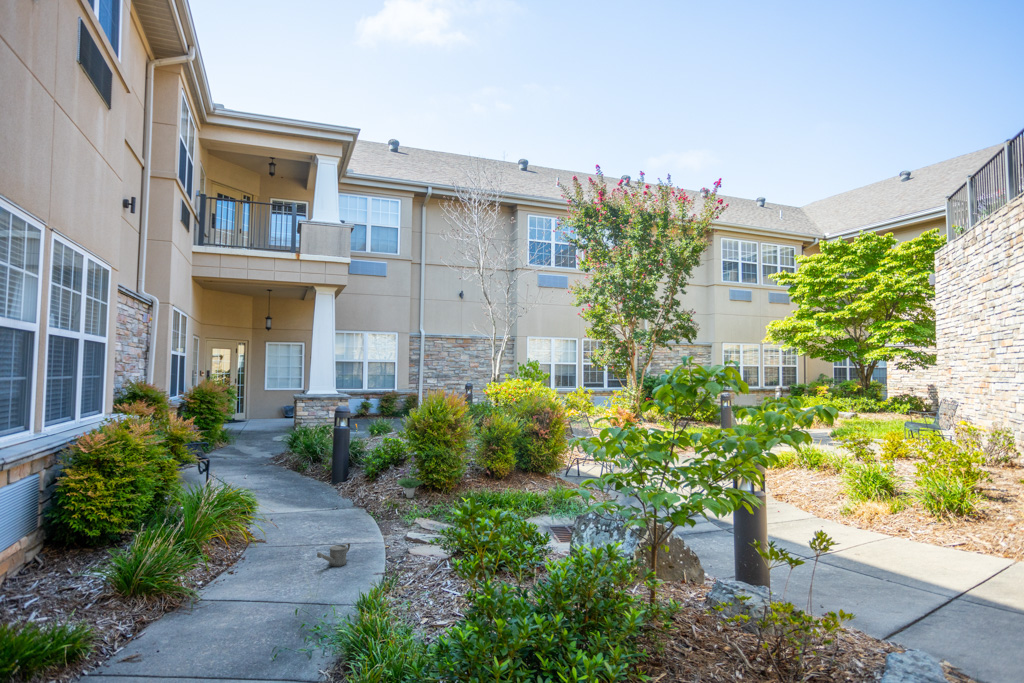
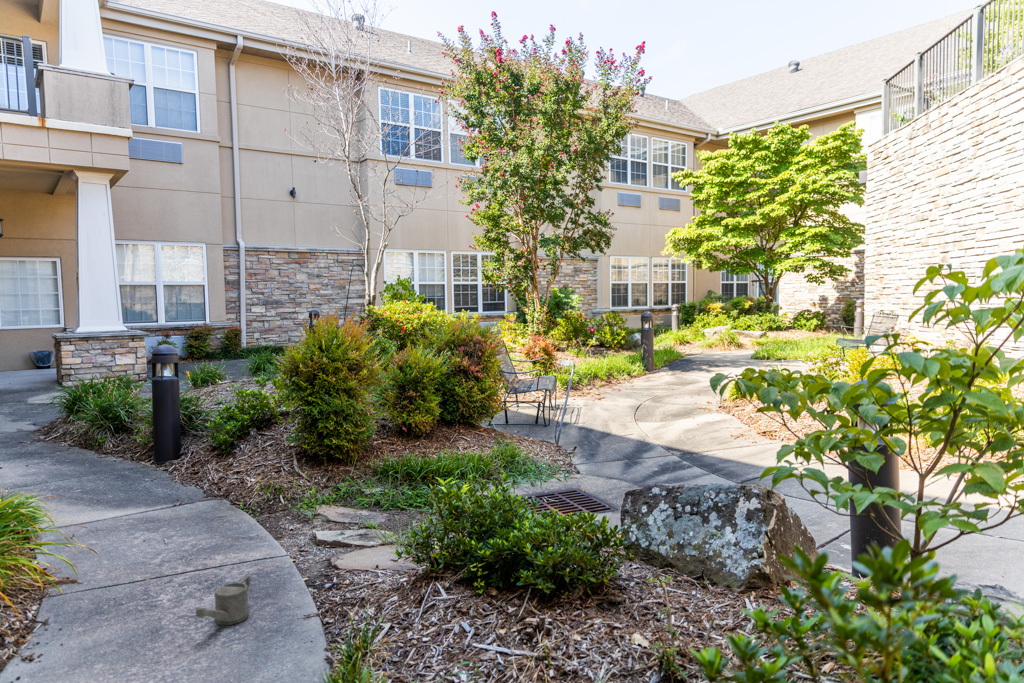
potted plant: present [397,457,423,498] -> none [273,412,319,477]

